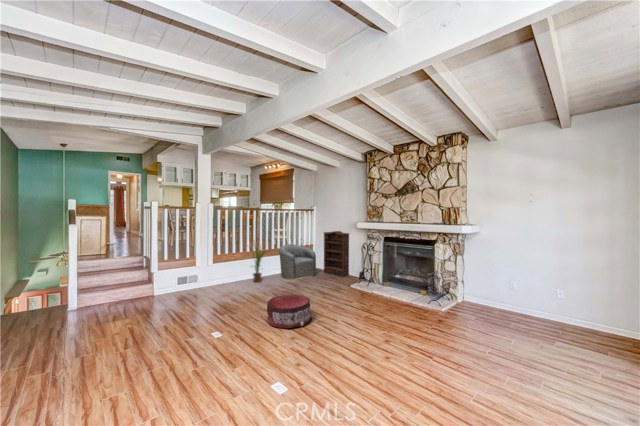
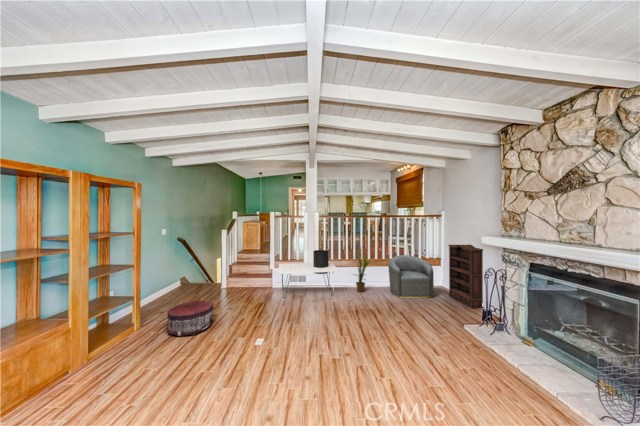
side table: none [166,245,245,301] -> present [278,250,338,298]
pouf: present [267,294,312,328] -> present [167,301,214,336]

